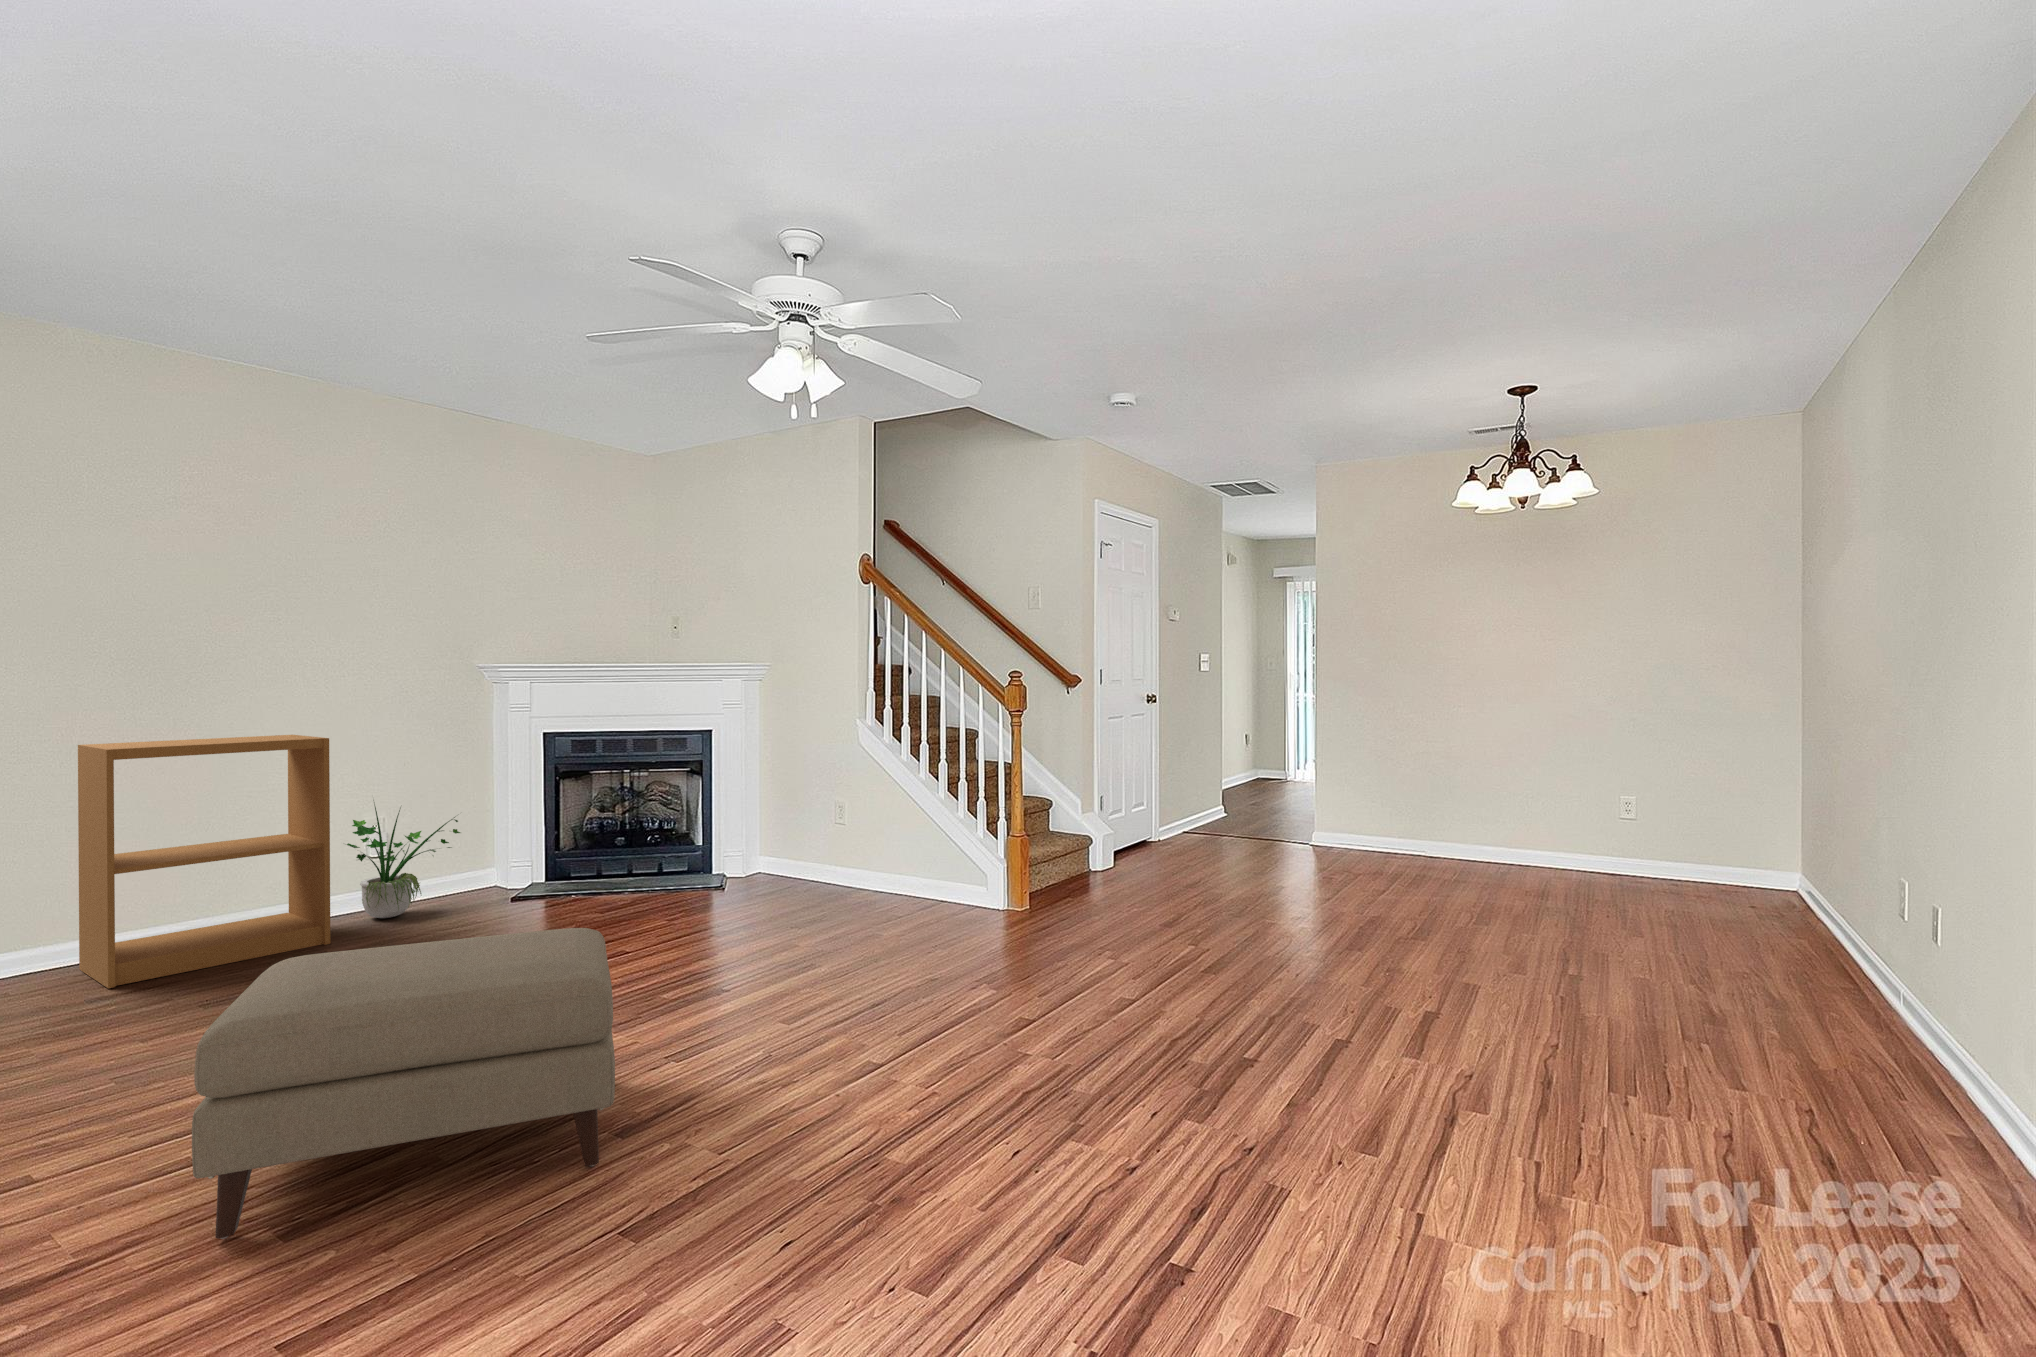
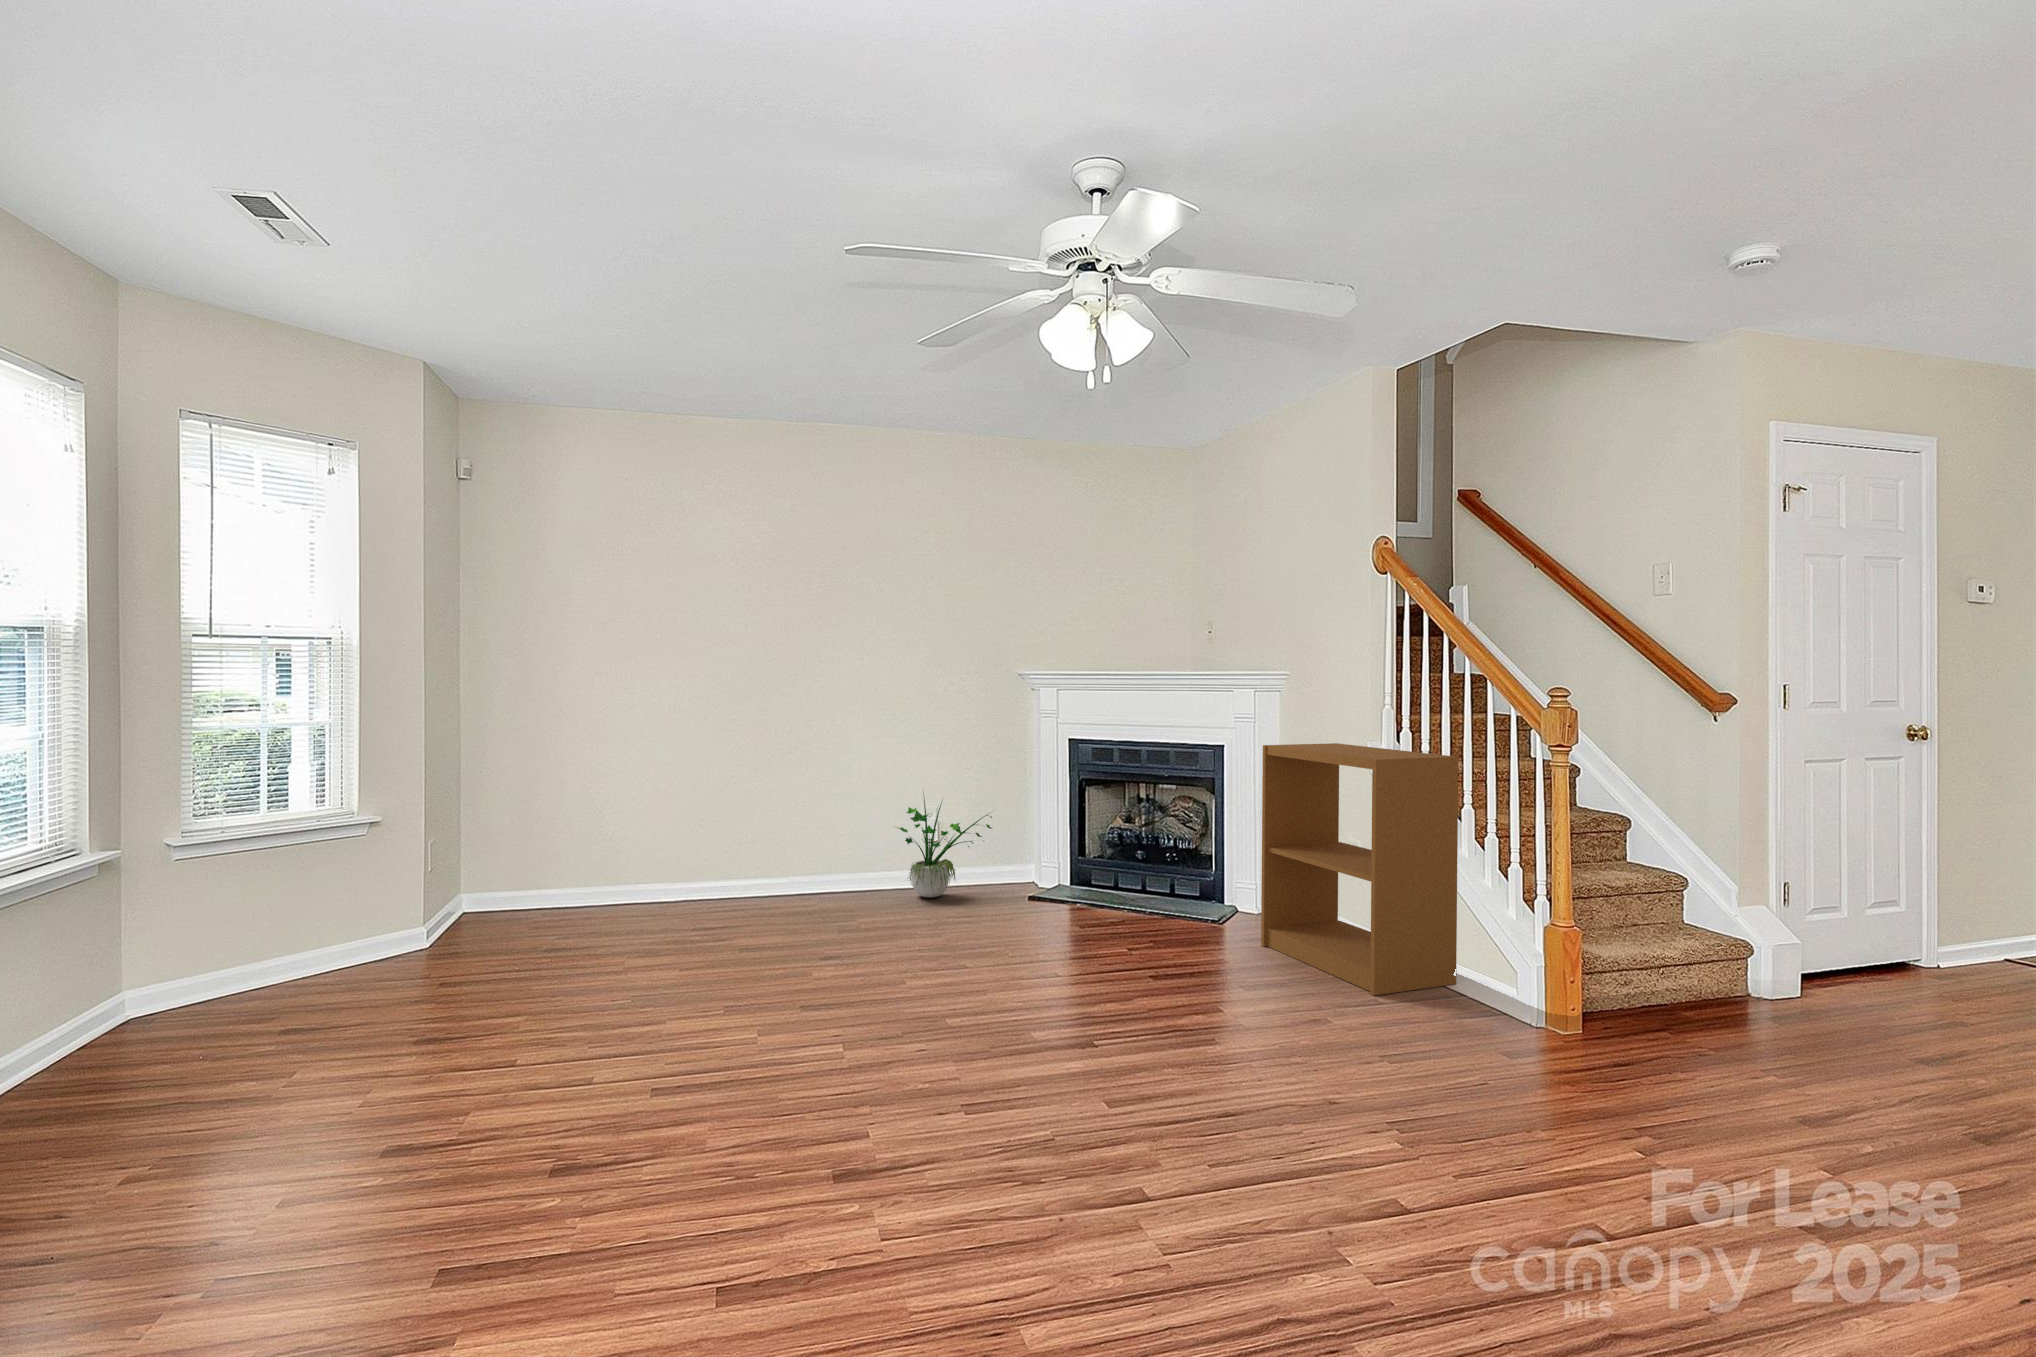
bookshelf: present [78,735,330,988] -> present [1261,743,1458,995]
ottoman: present [192,928,615,1239] -> none [513,927,900,1202]

